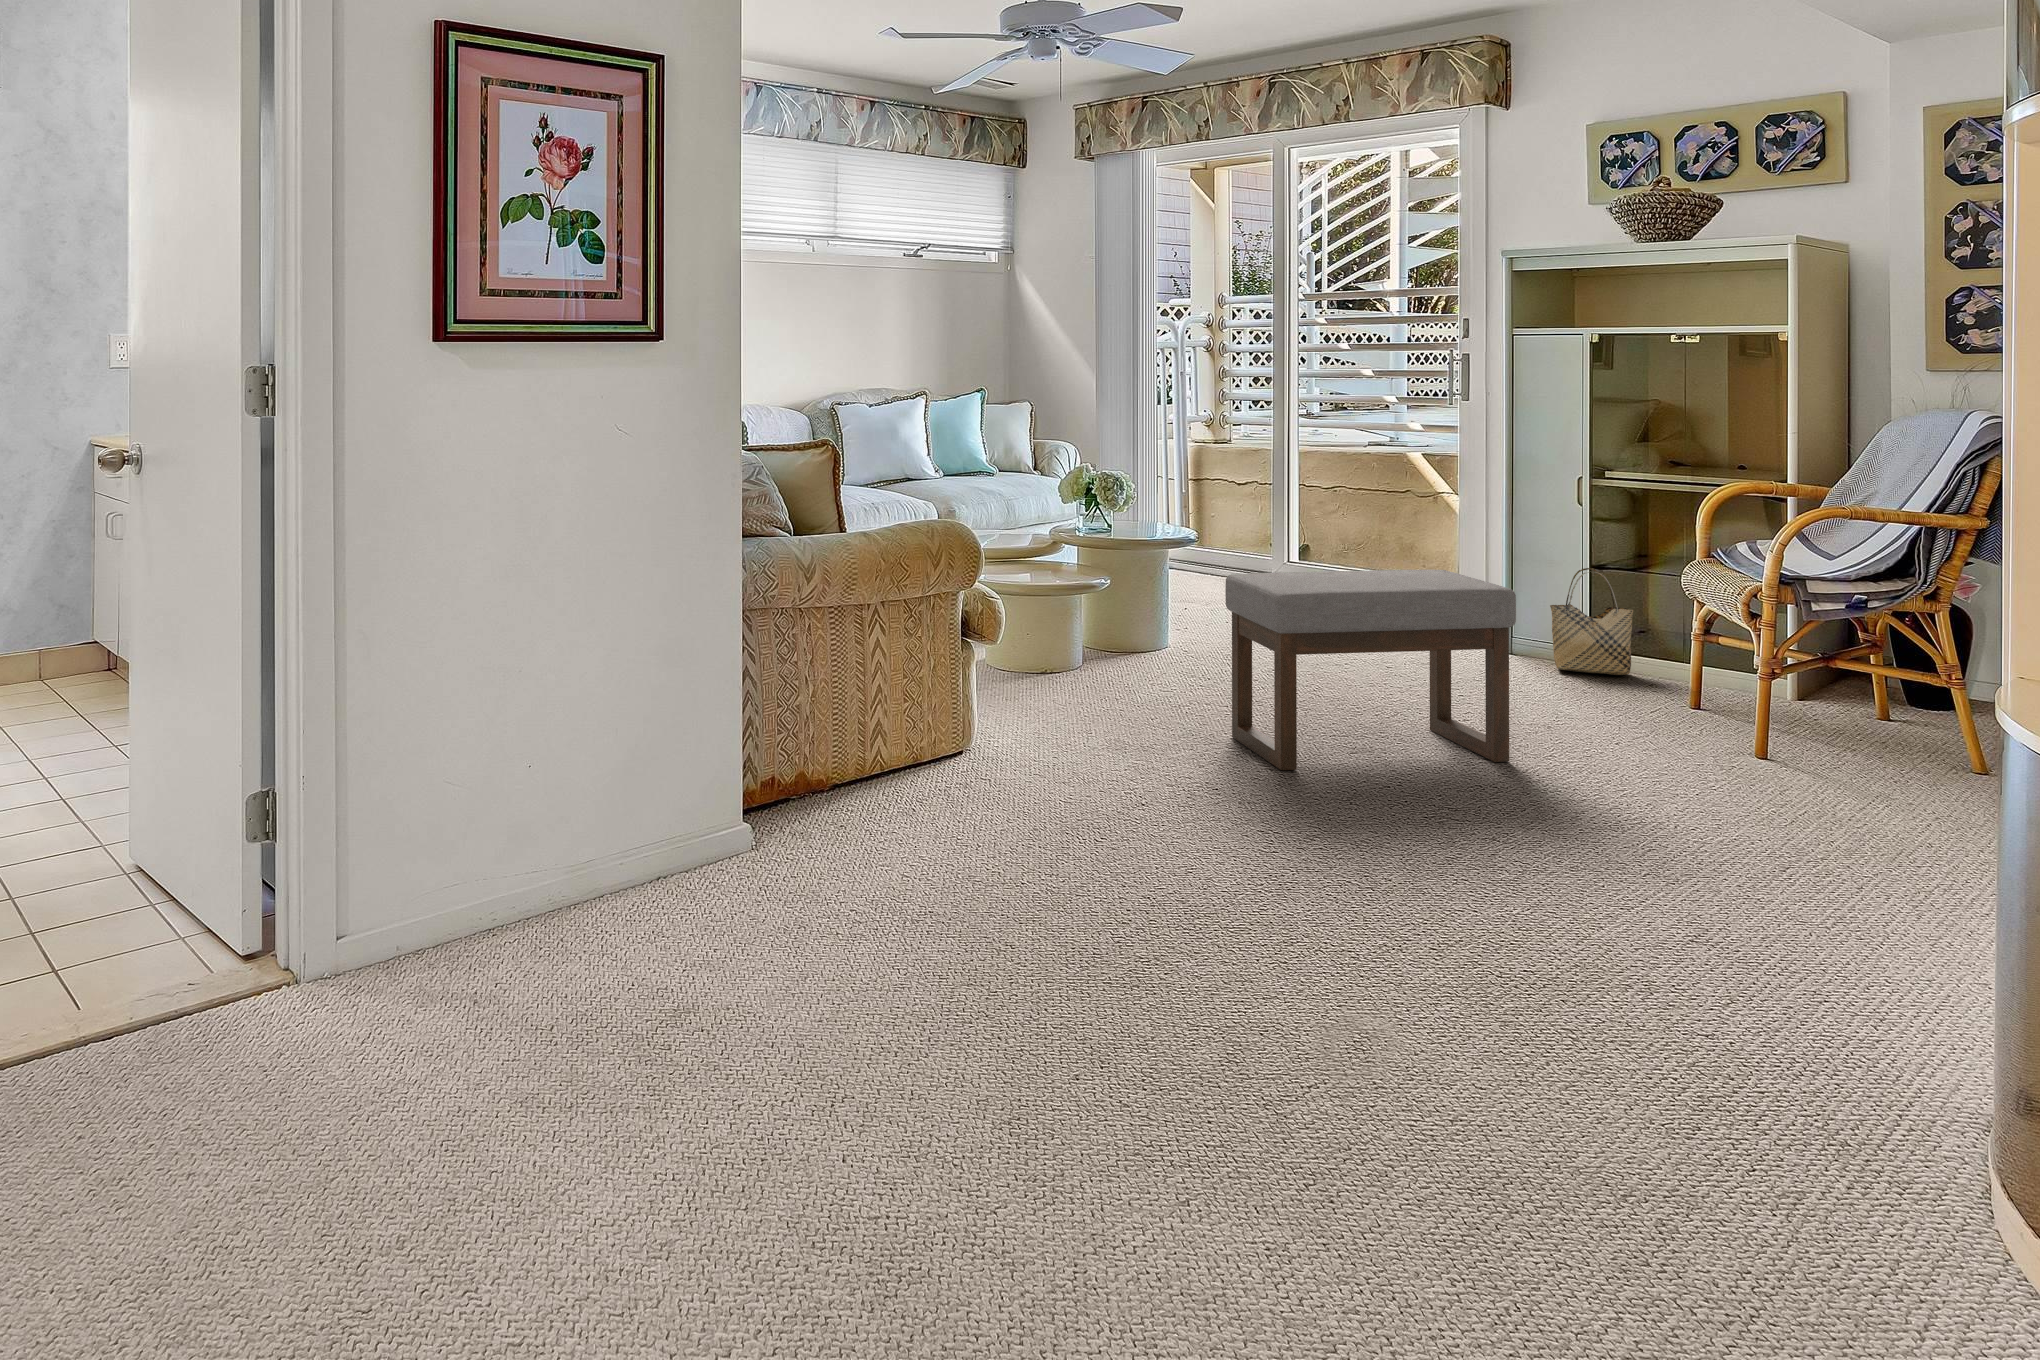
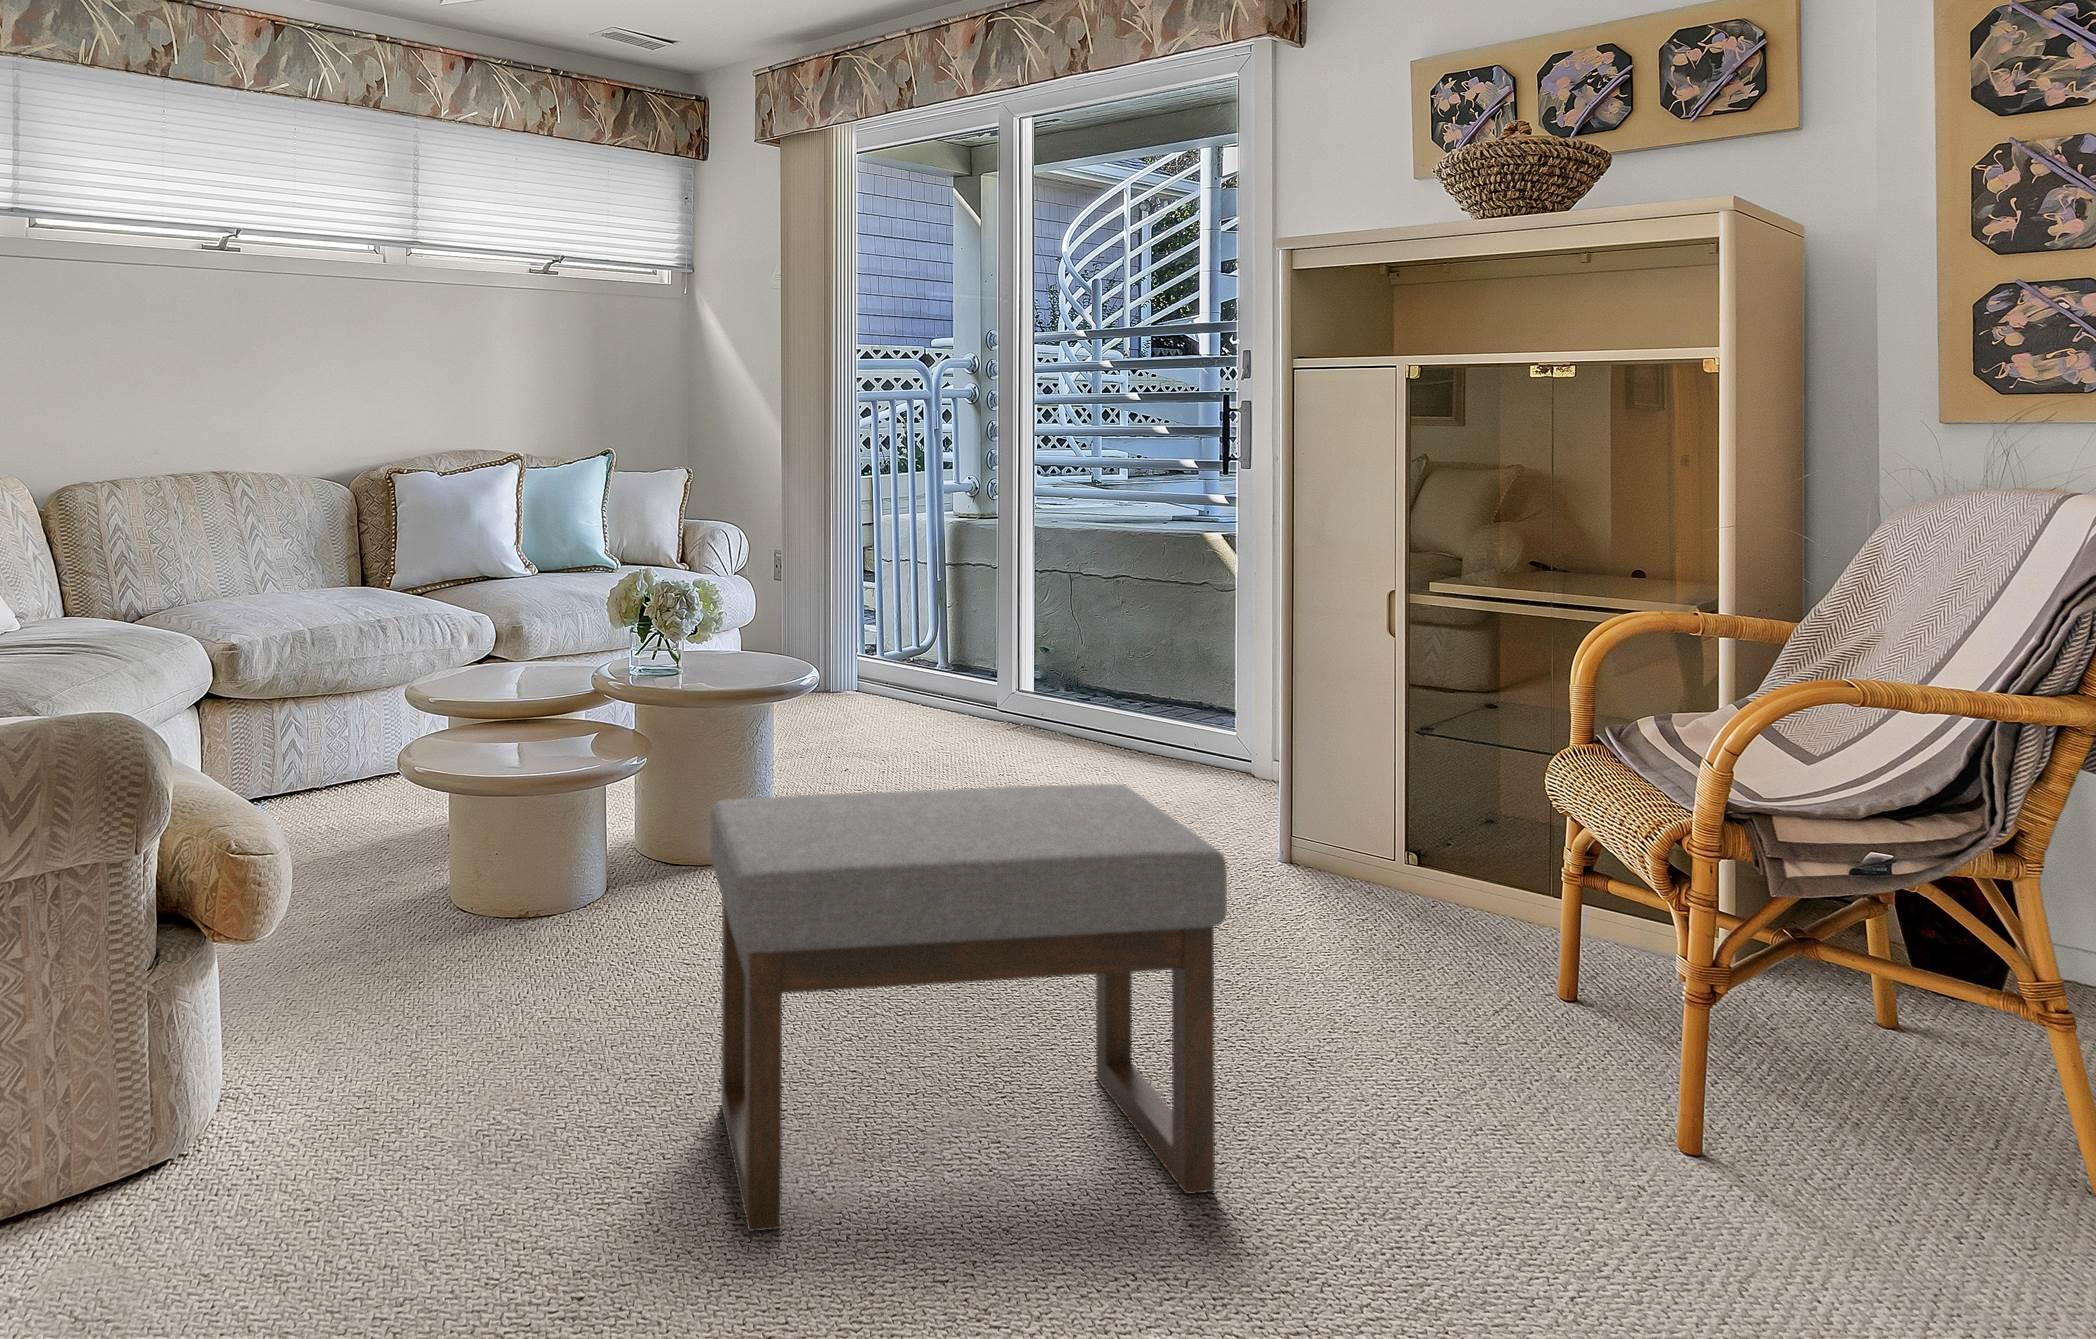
woven basket: present [1550,568,1633,675] -> none [1341,737,1473,917]

